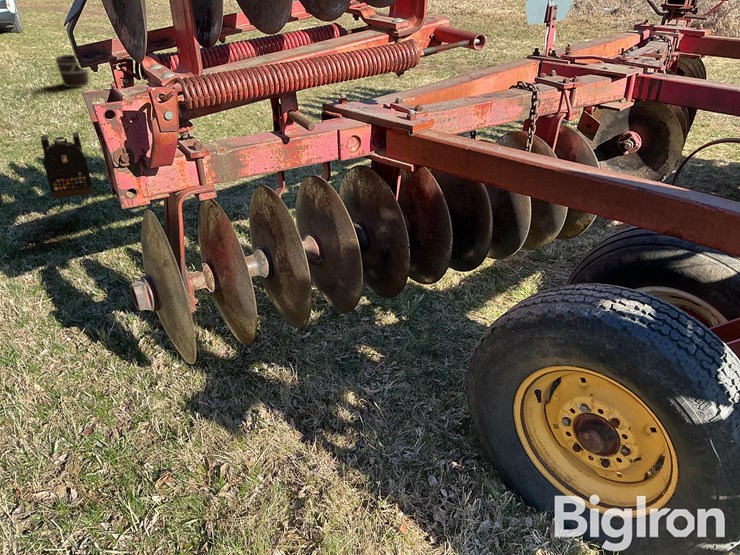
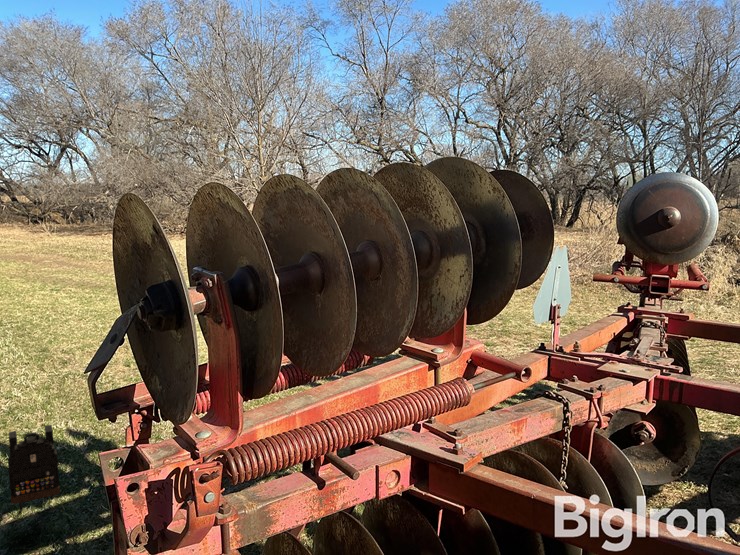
bucket: present [55,54,89,87] -> none [24,318,57,351]

